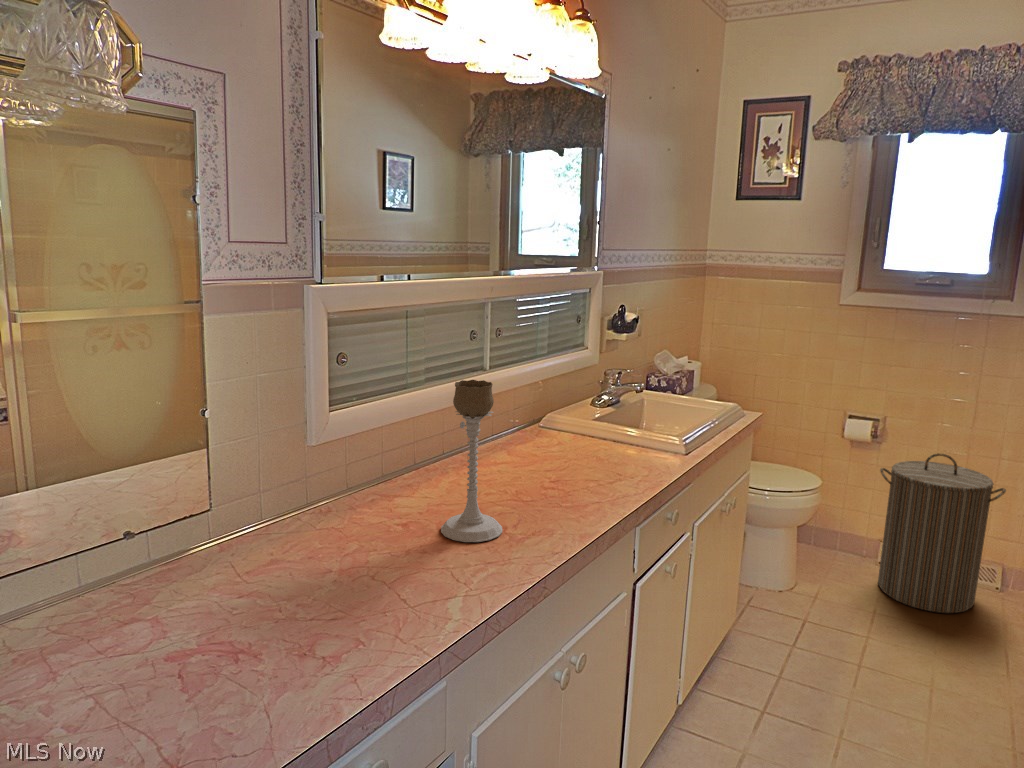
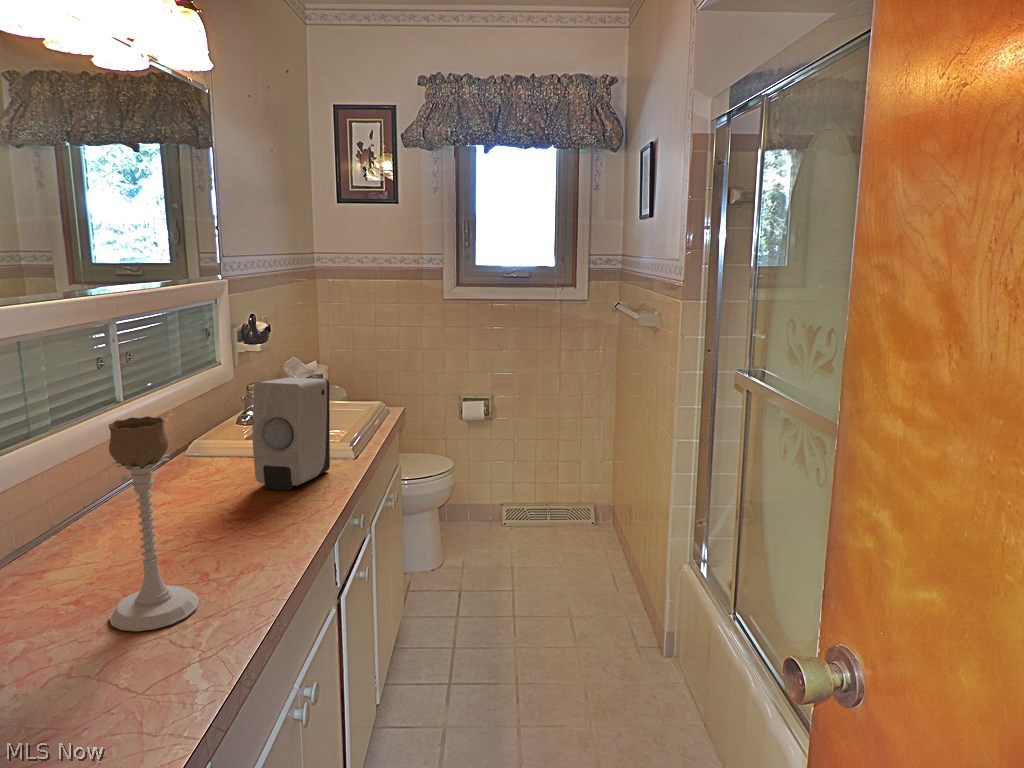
soap dispenser: none [586,367,663,467] -> present [252,377,330,490]
laundry hamper: present [878,453,1006,613] -> none [497,420,590,555]

